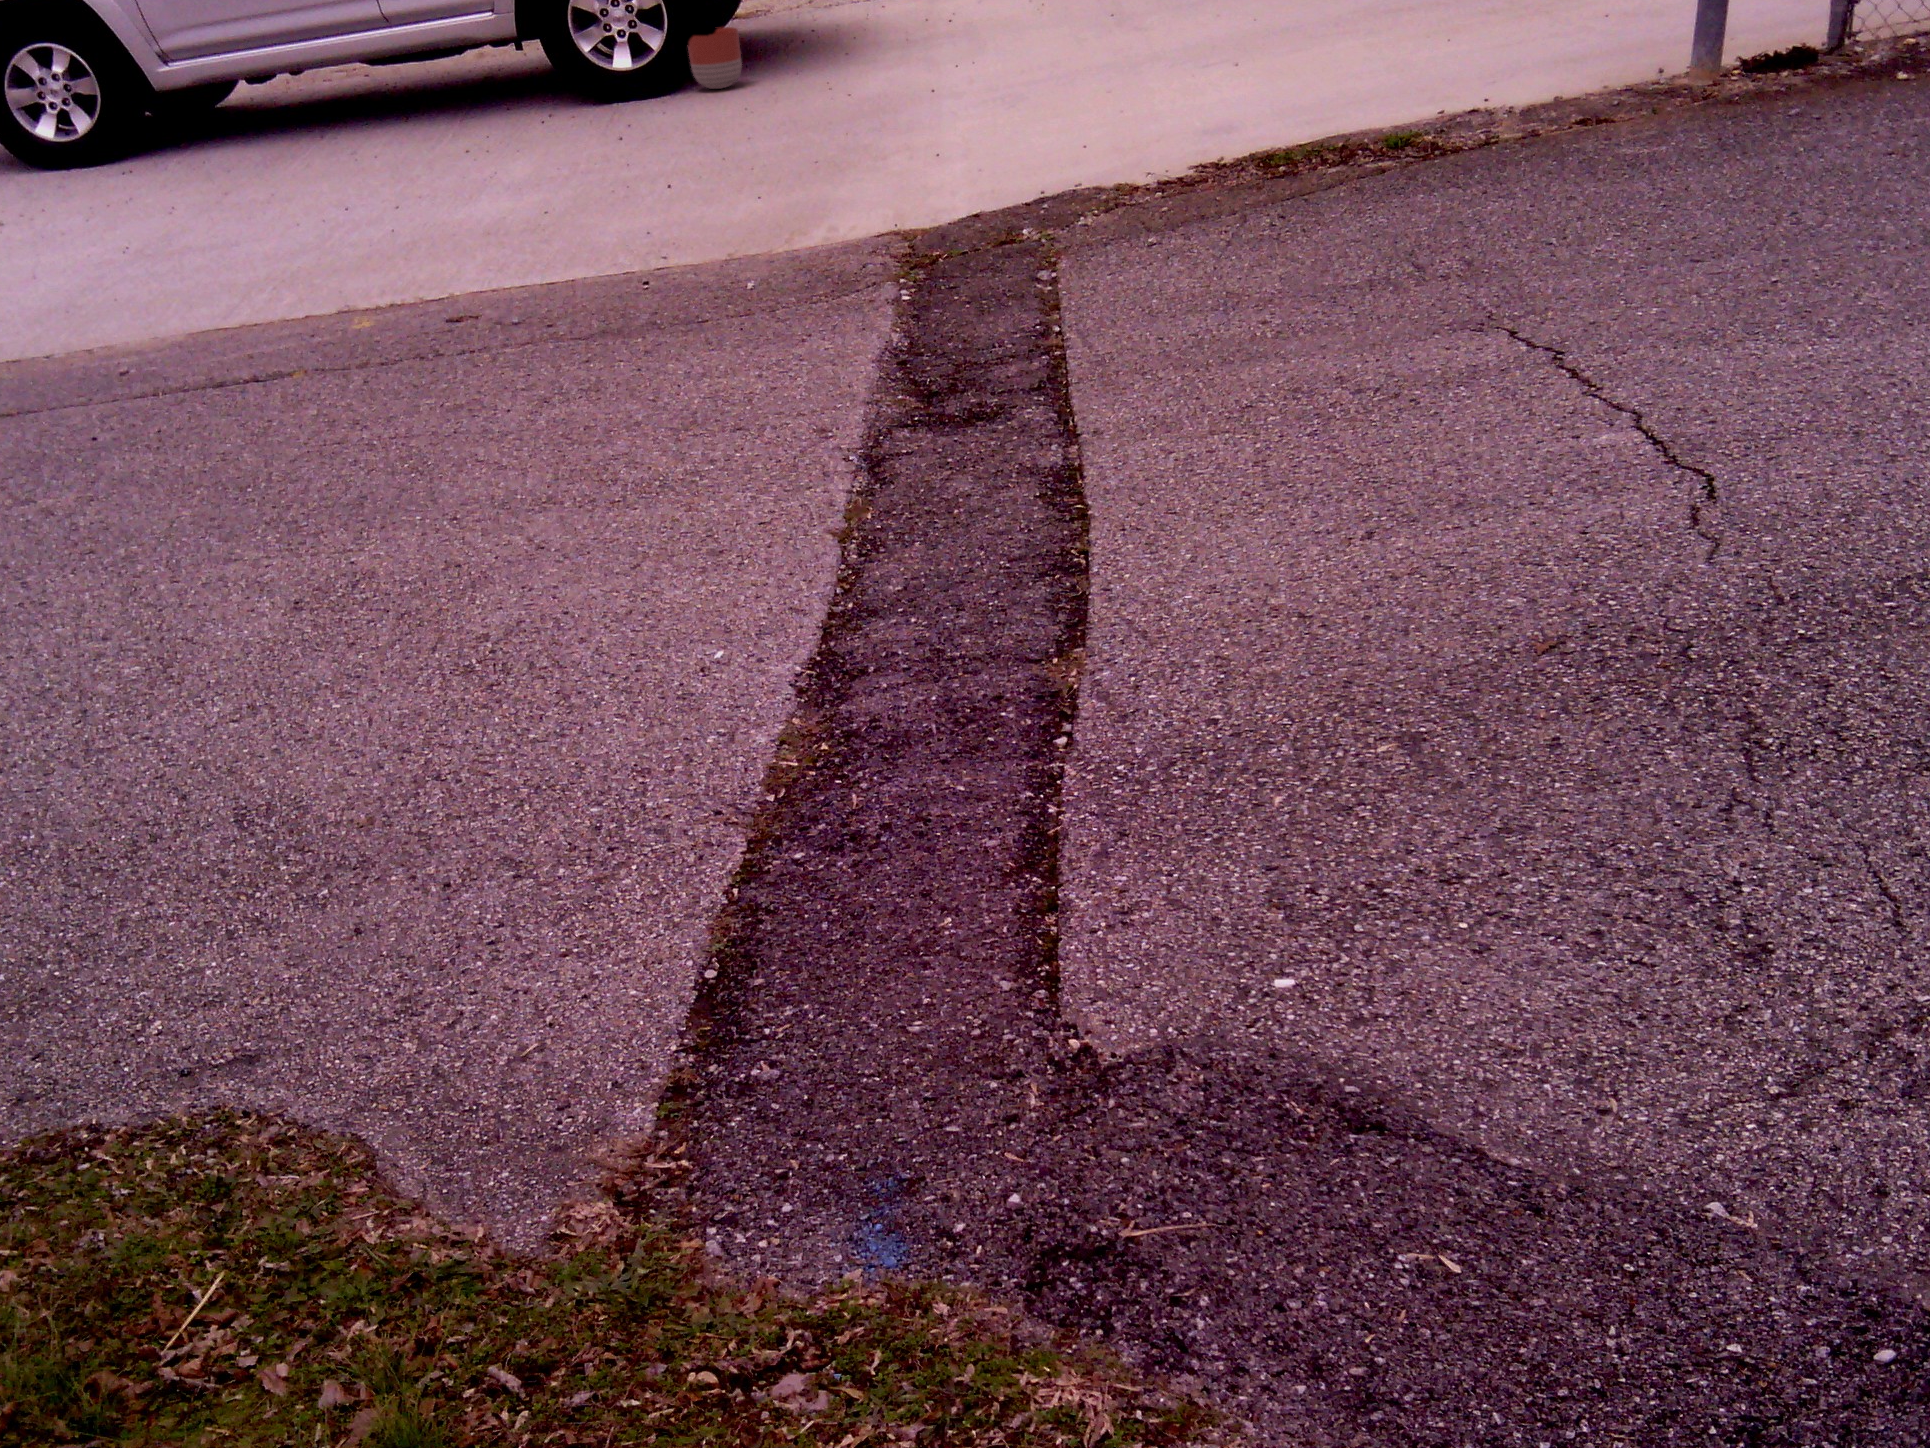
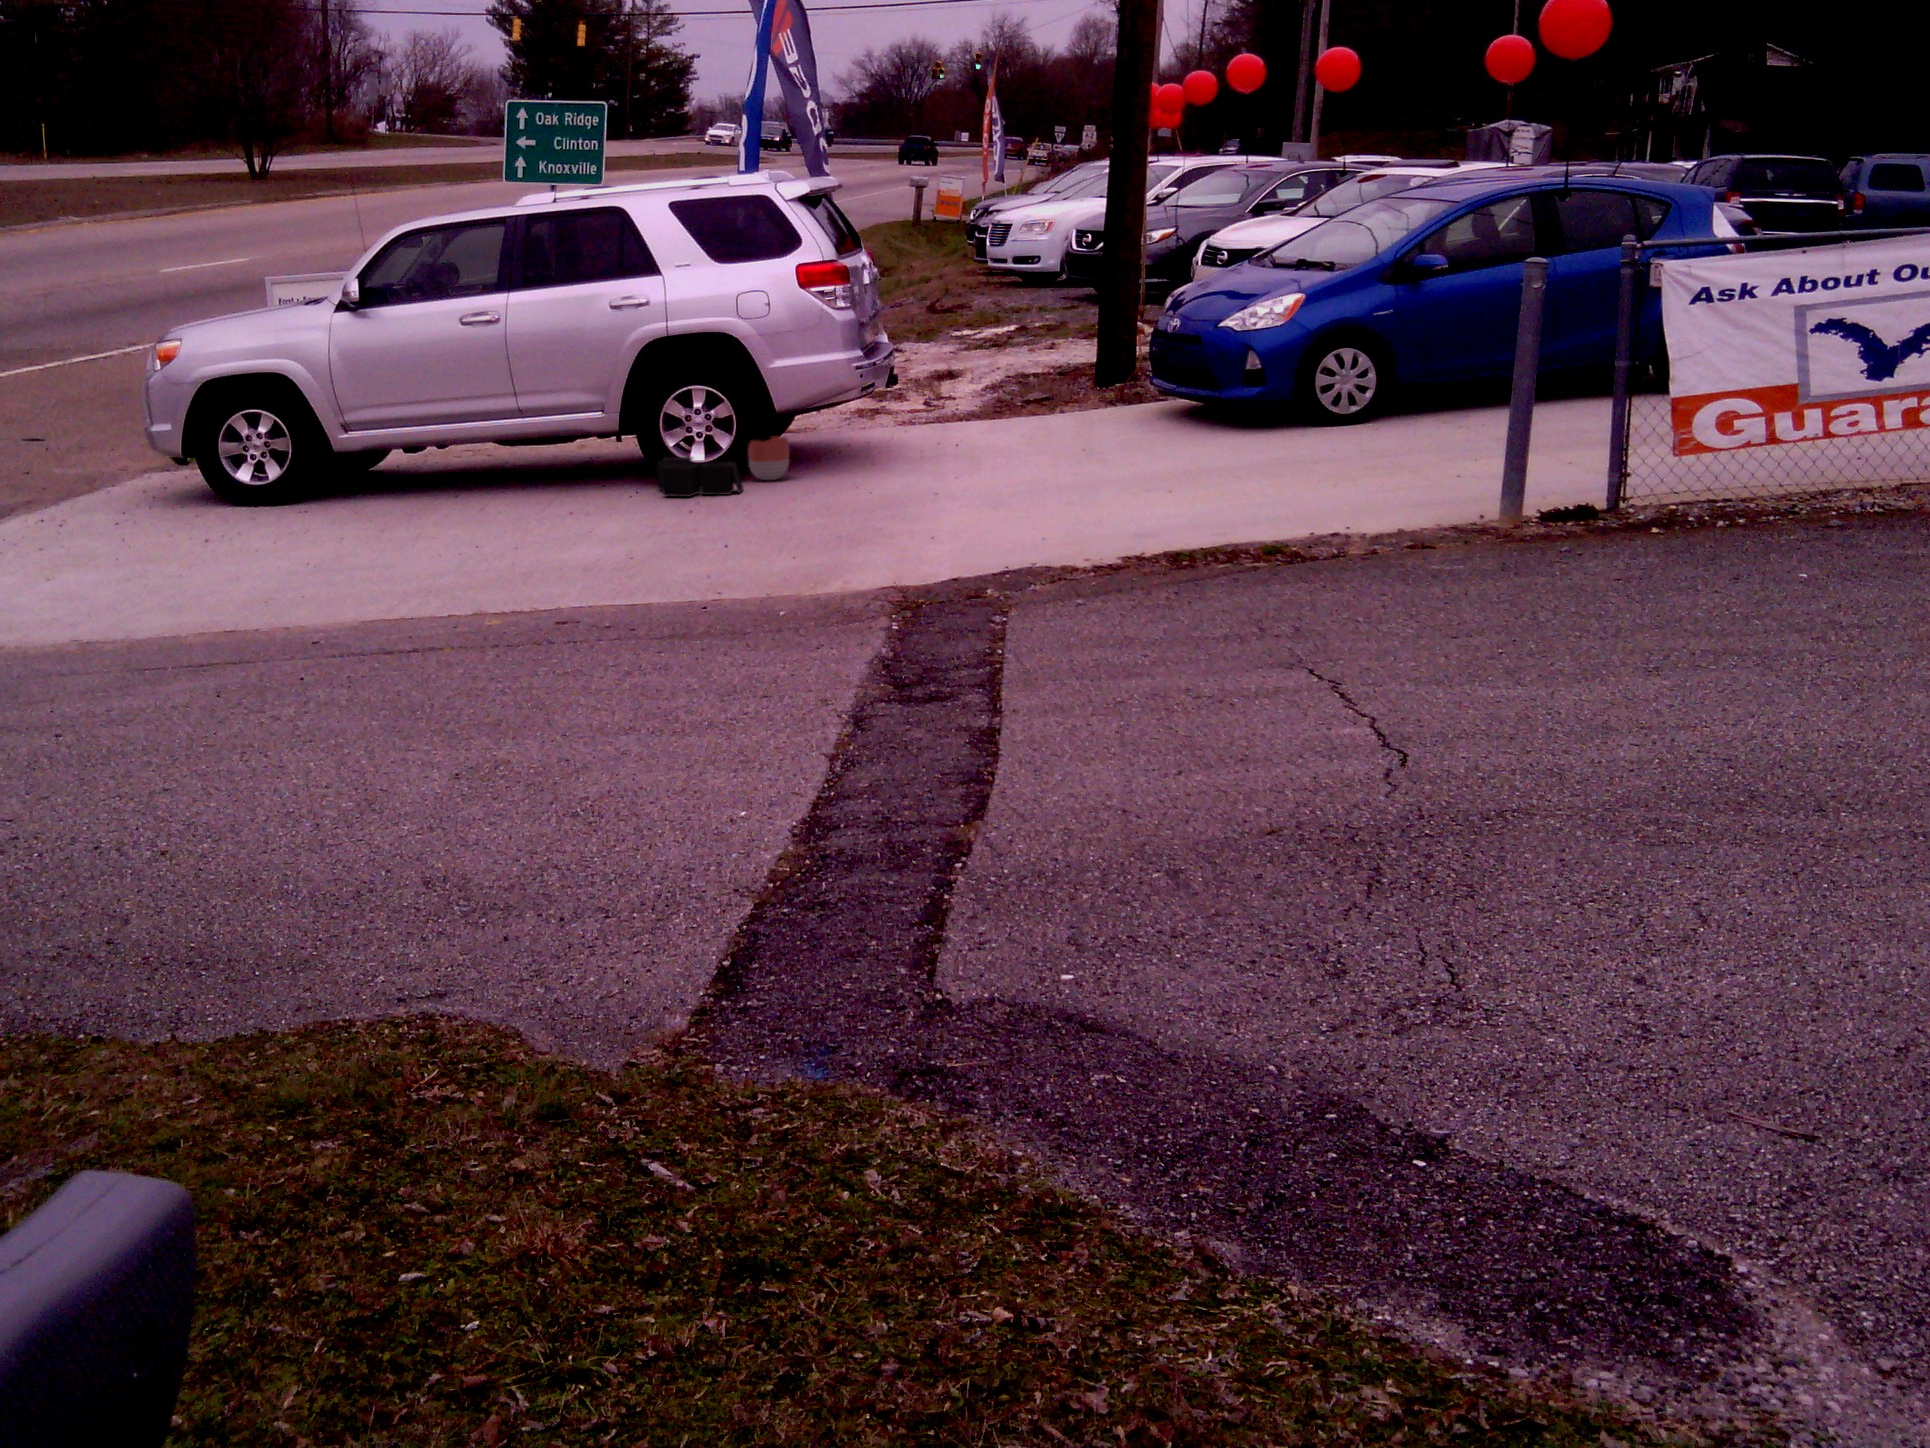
storage bin: none [572,64,688,122] -> present [657,457,743,497]

